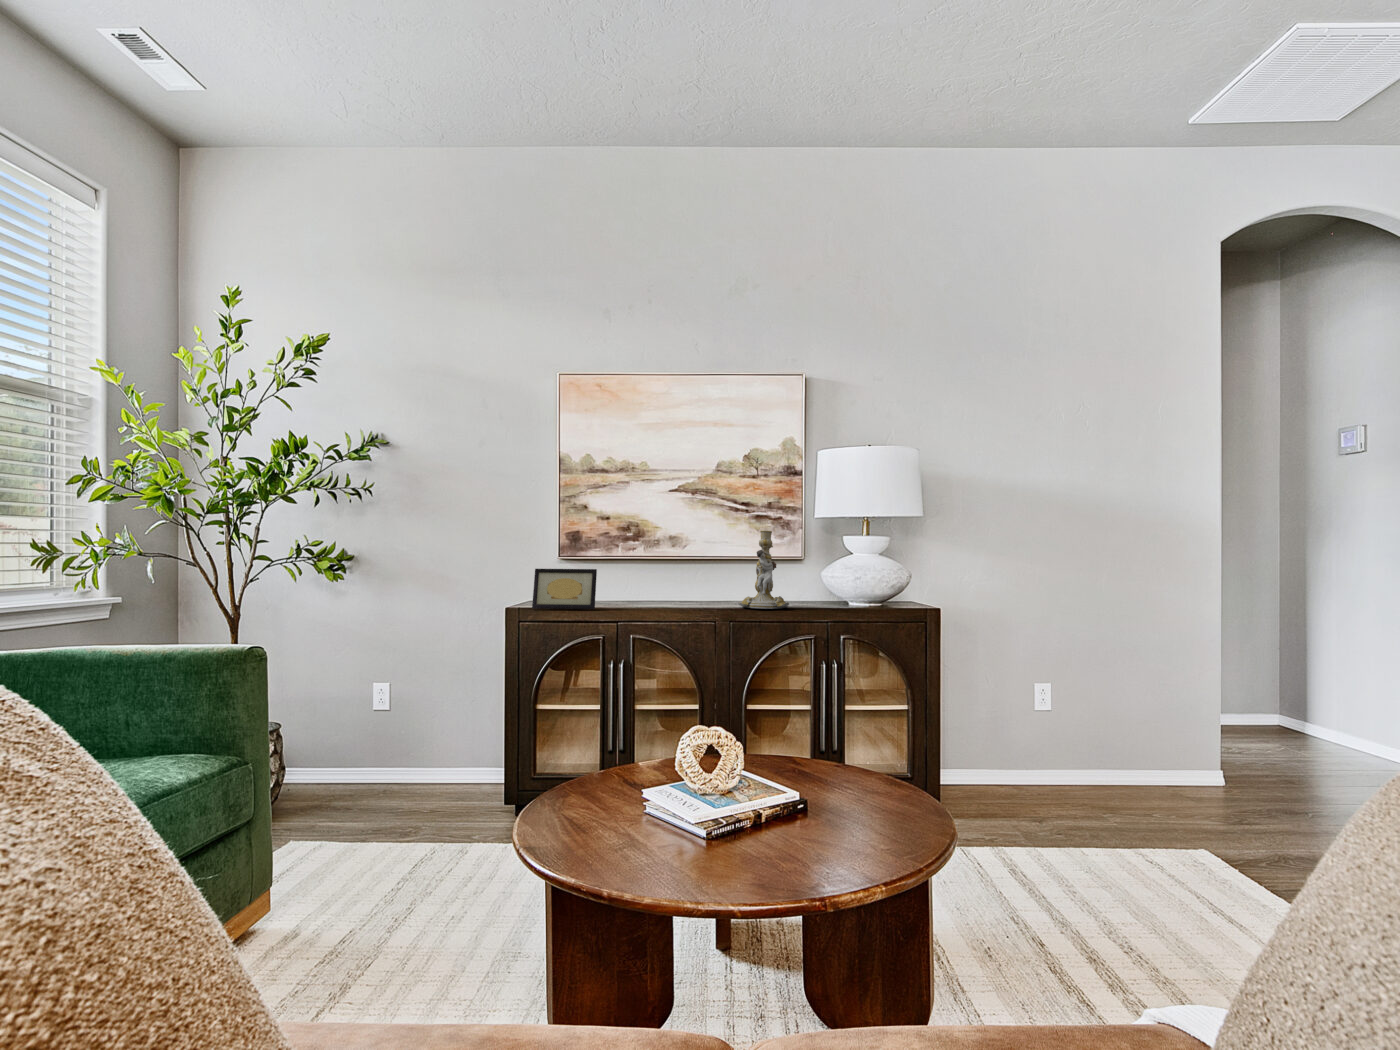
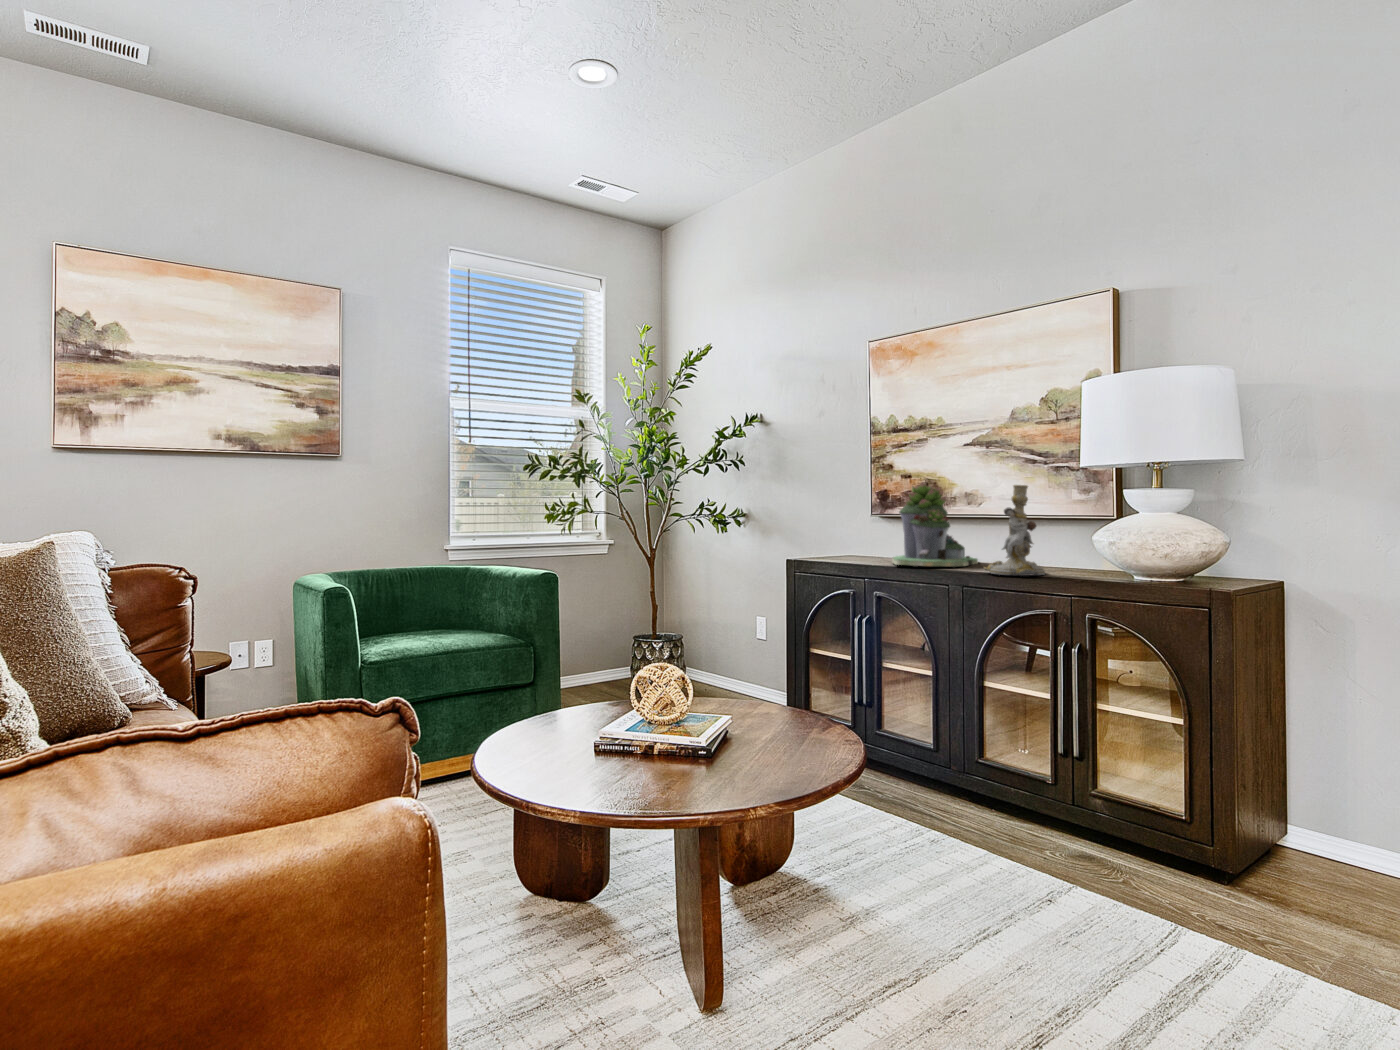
succulent planter: none [613,525,698,606] -> present [892,483,978,567]
picture frame: present [532,569,597,609] -> none [804,525,856,565]

